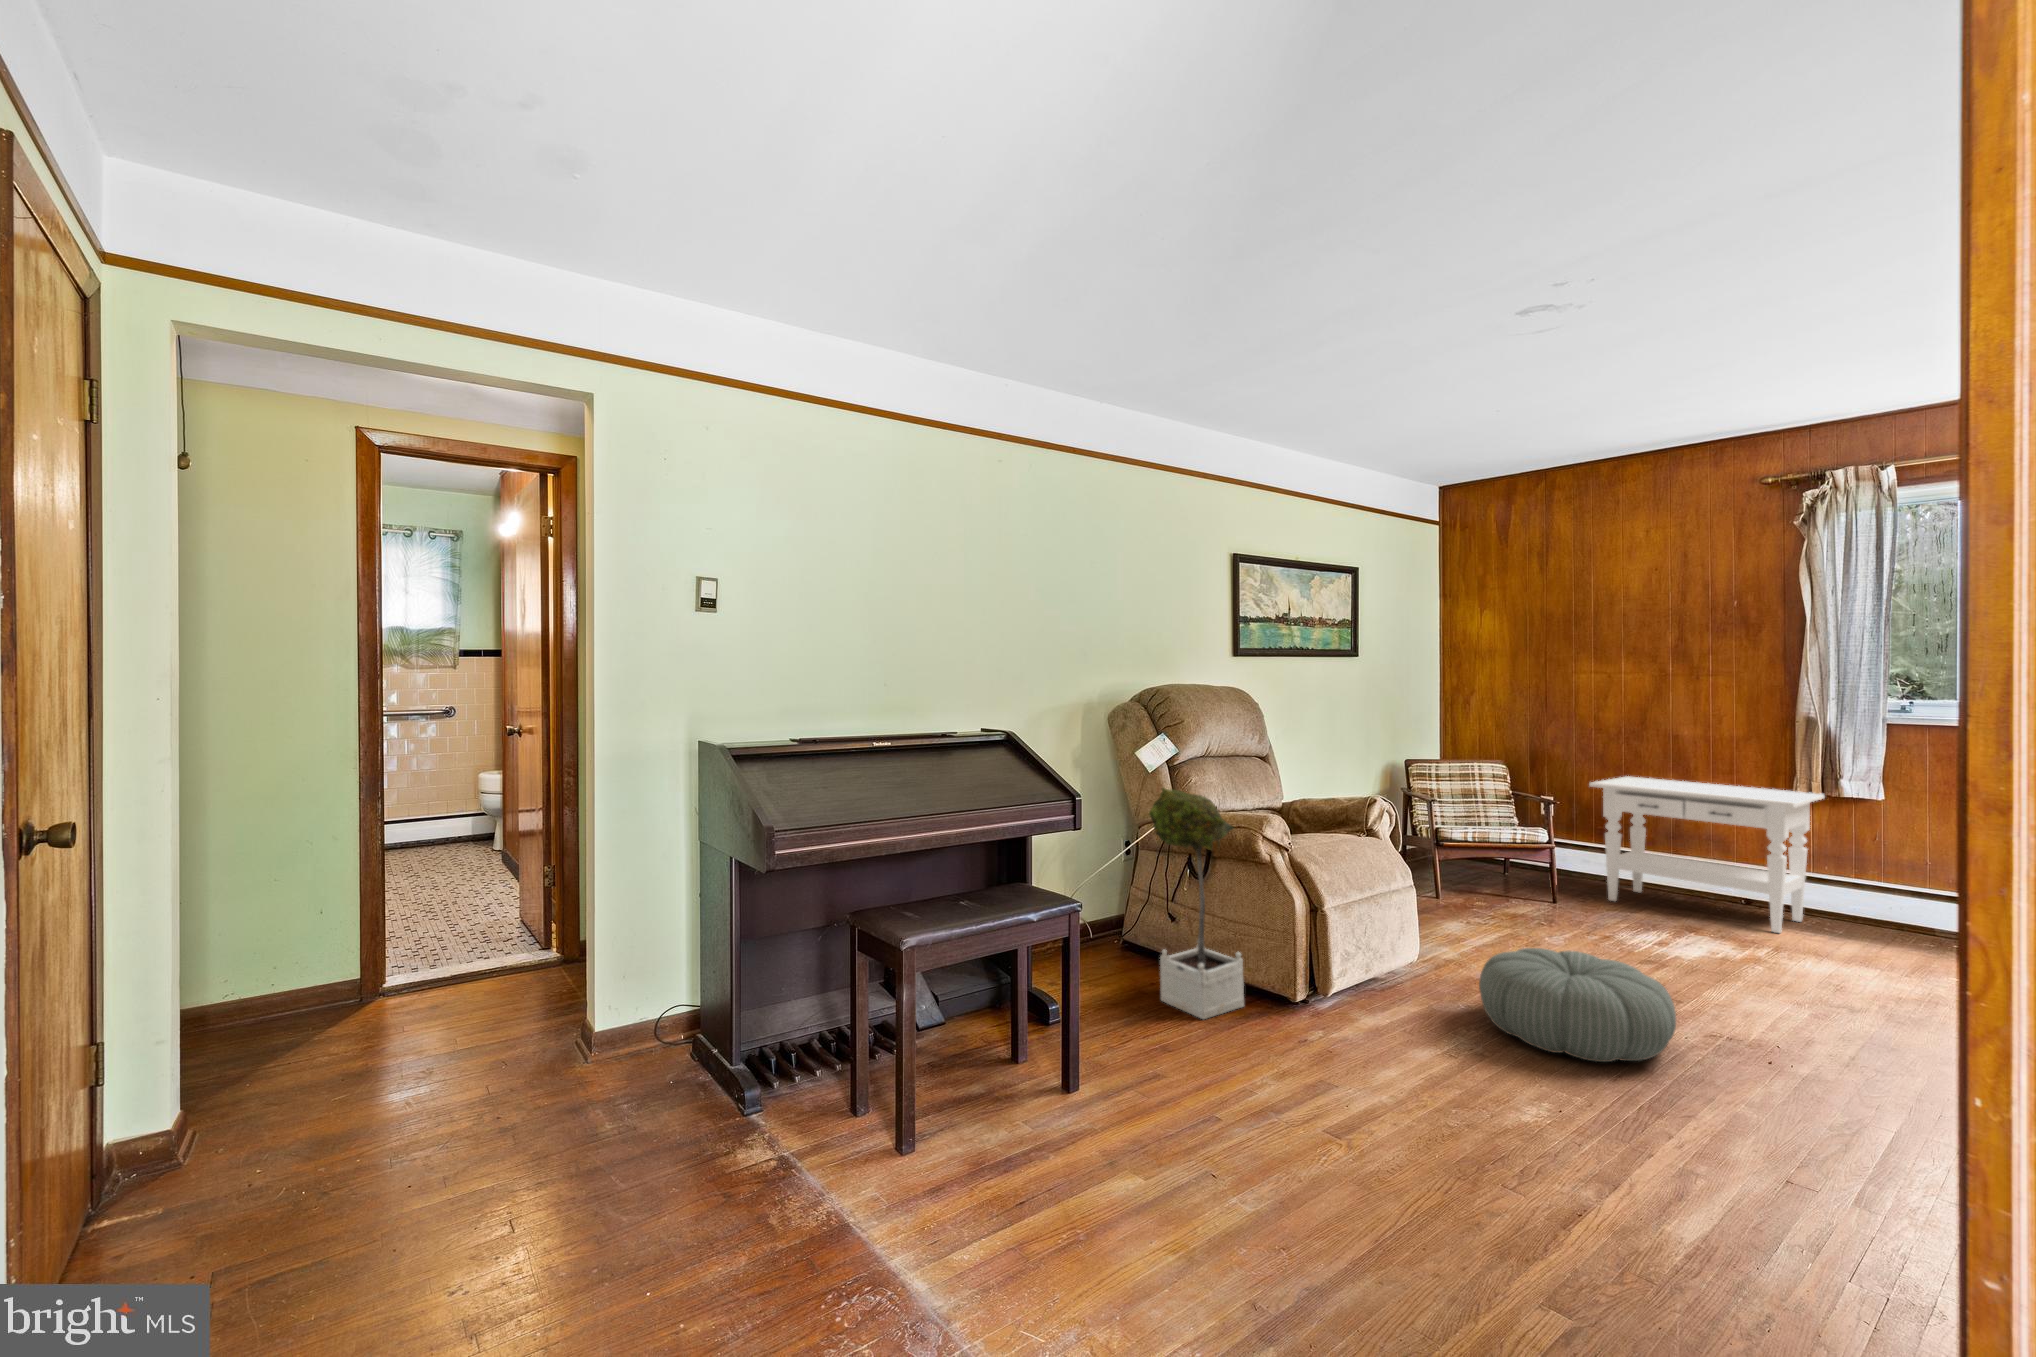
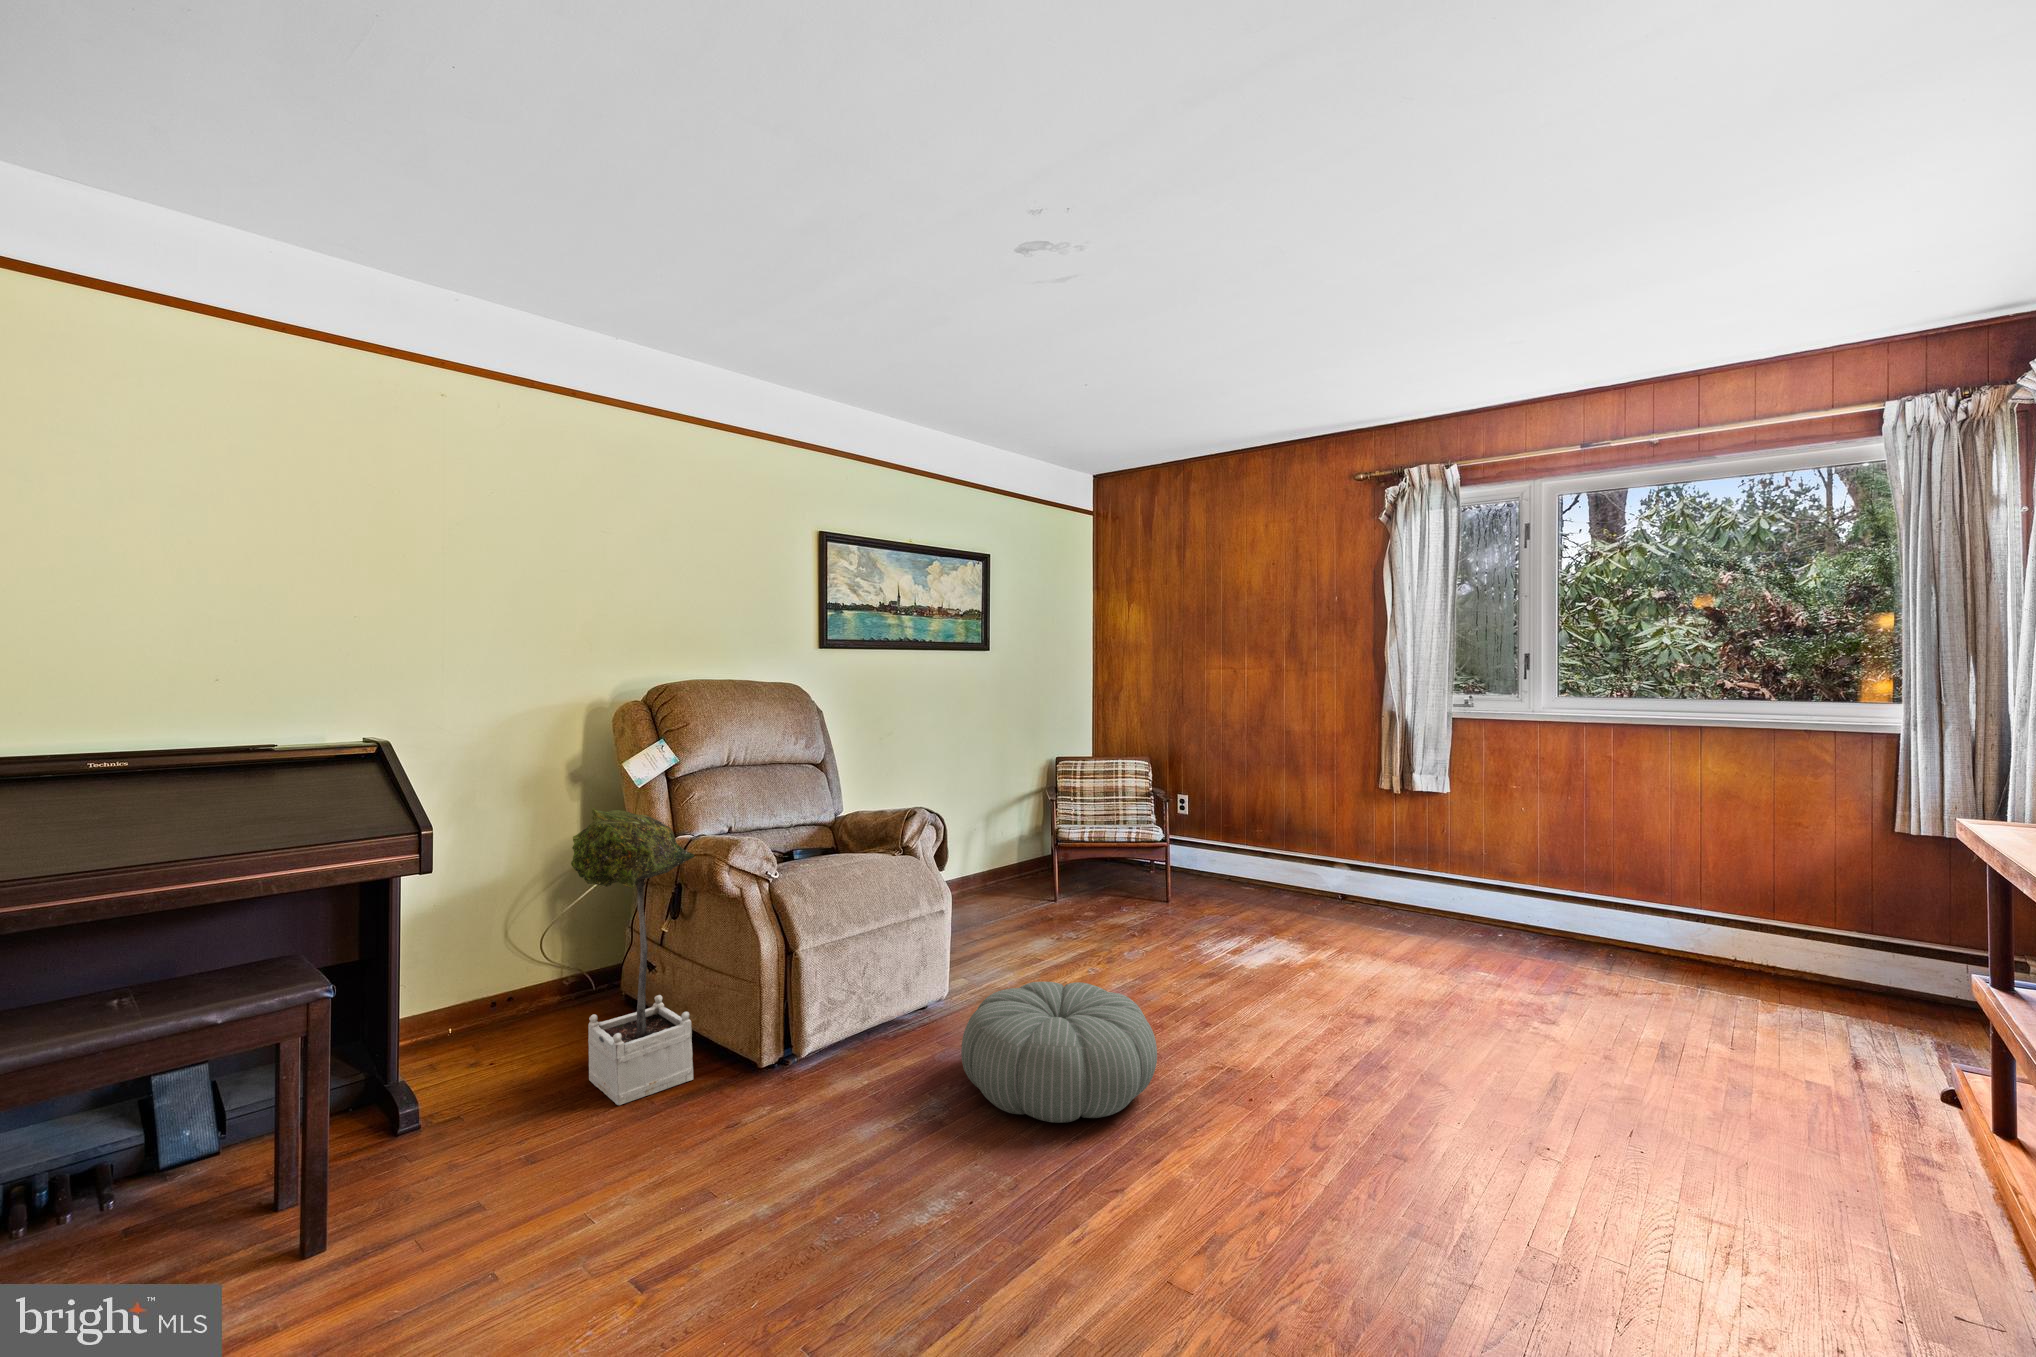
side table: present [1589,776,1824,933] -> none [1201,775,1404,934]

